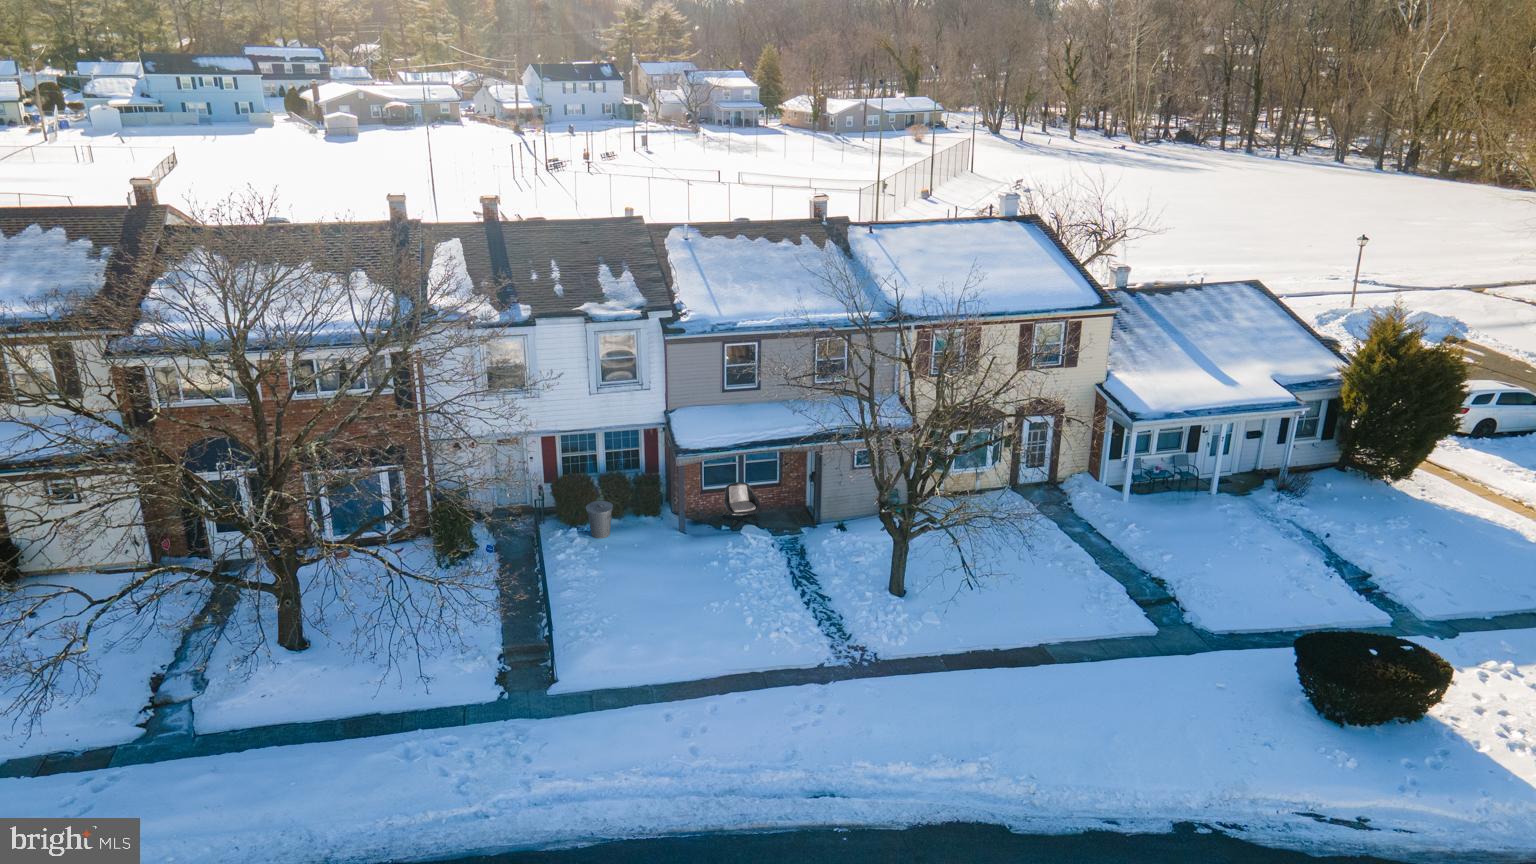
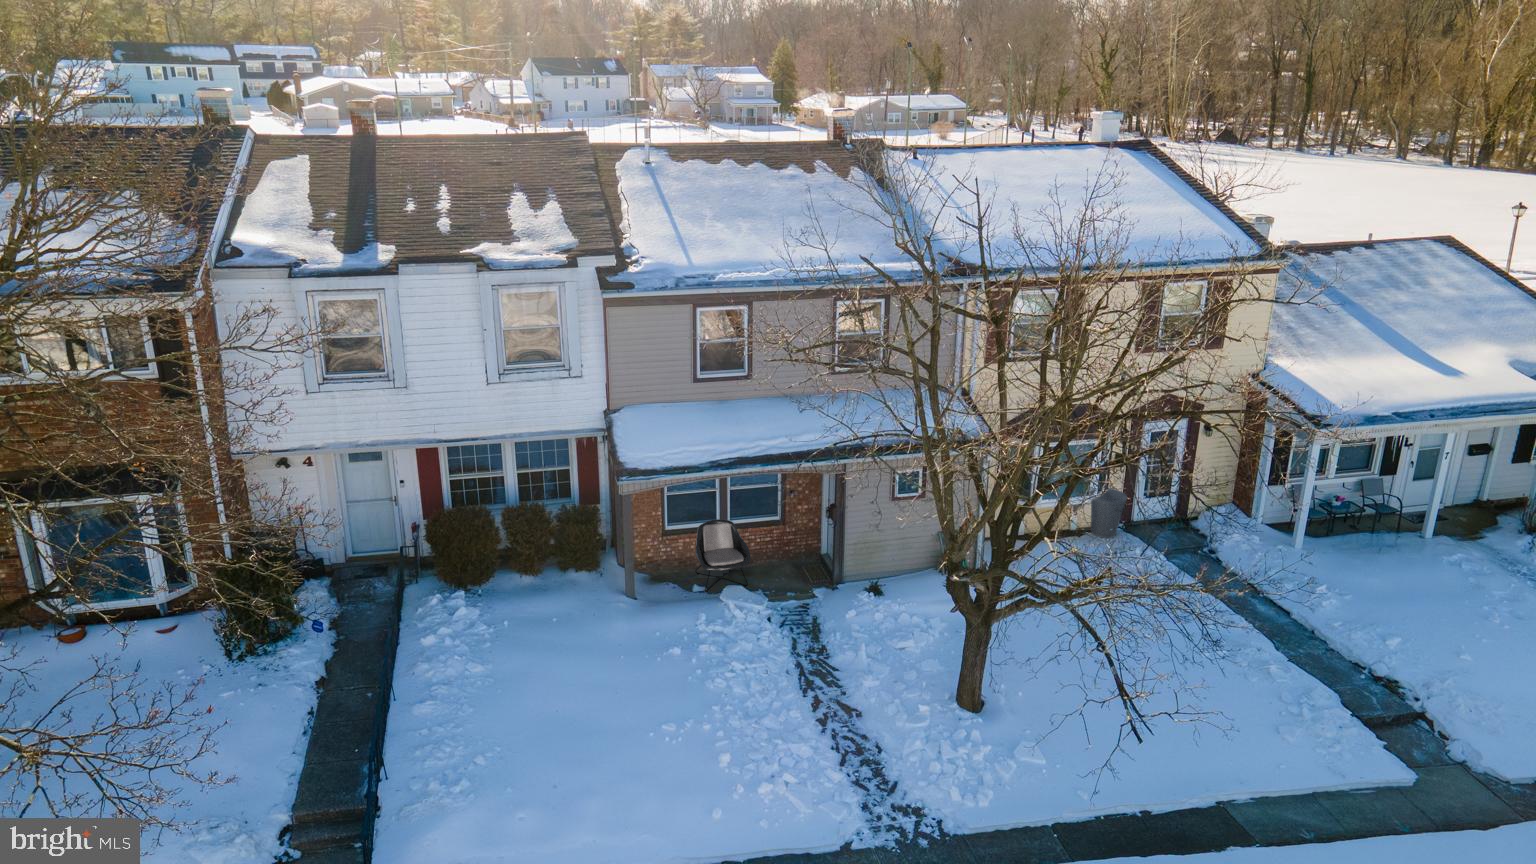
trash can: present [586,501,613,539] -> present [1090,488,1127,538]

